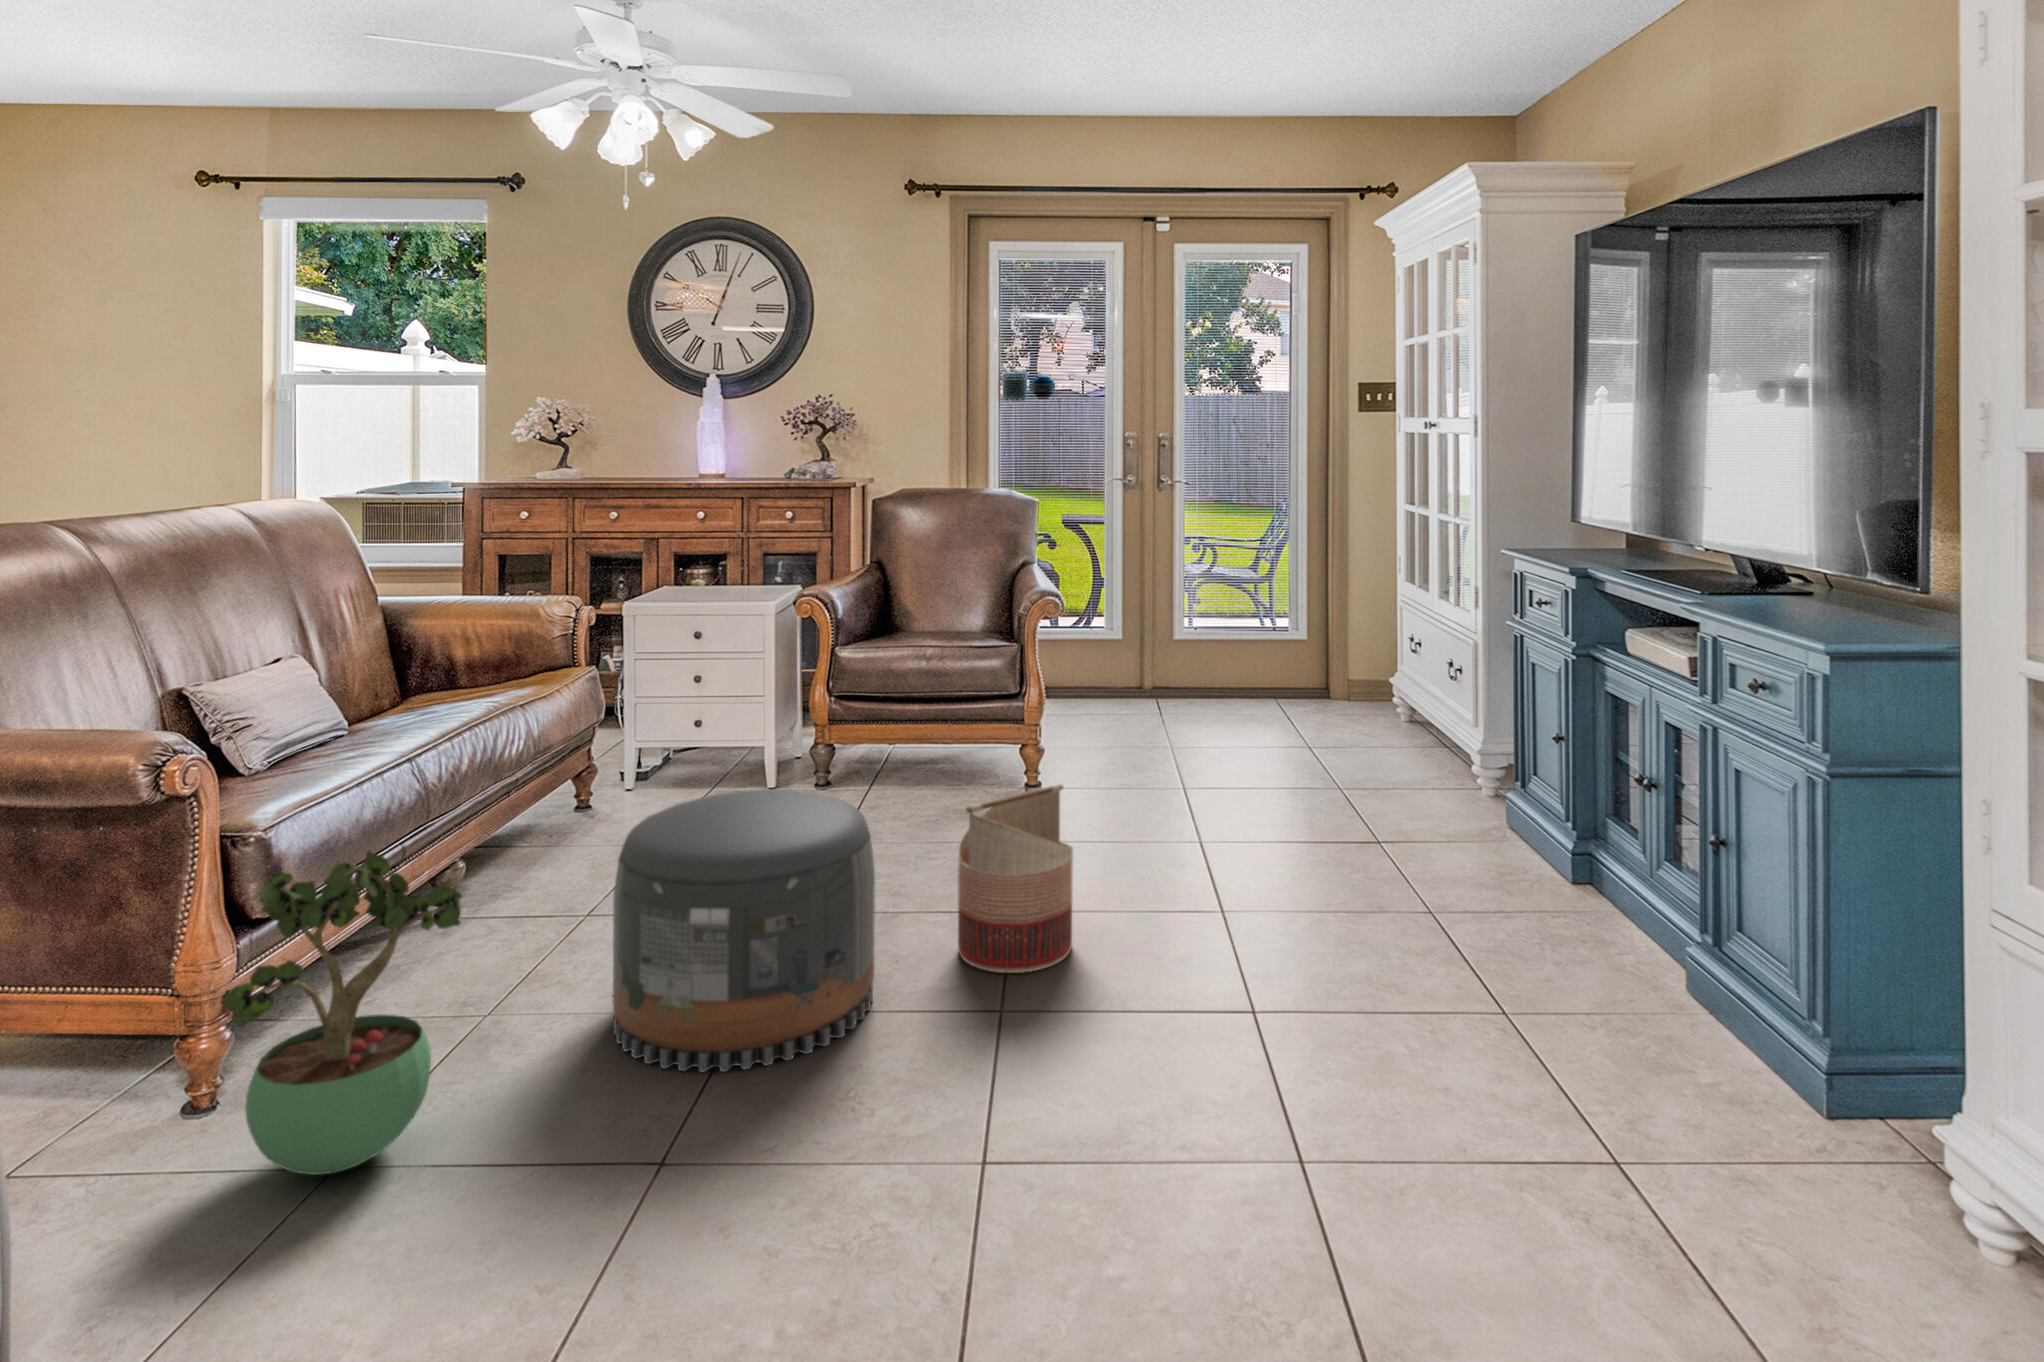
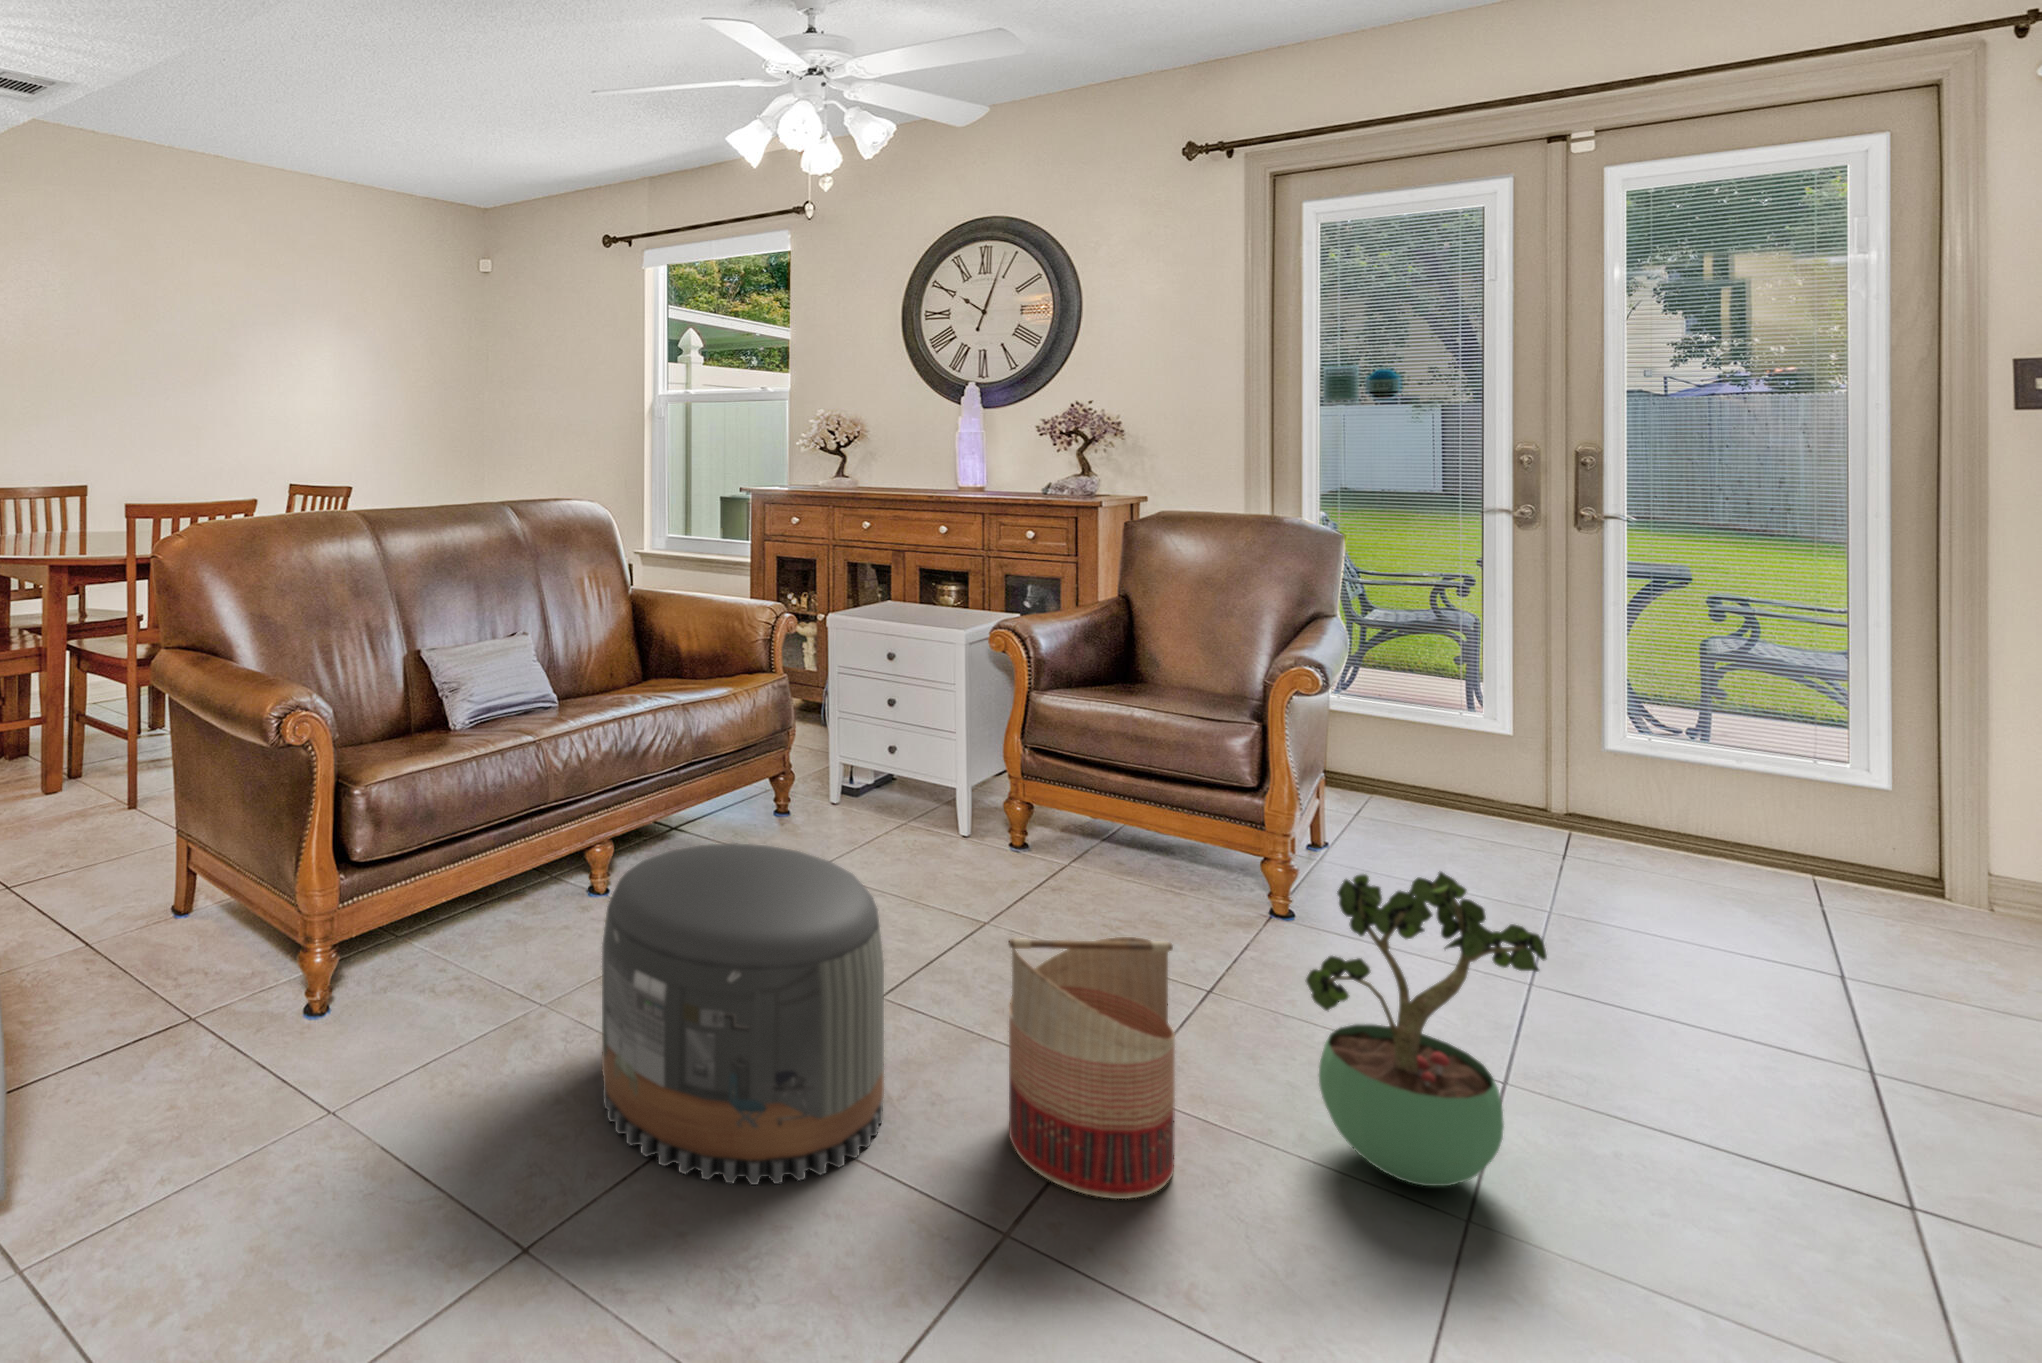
potted plant: present [221,852,461,1175] -> present [1306,872,1547,1186]

